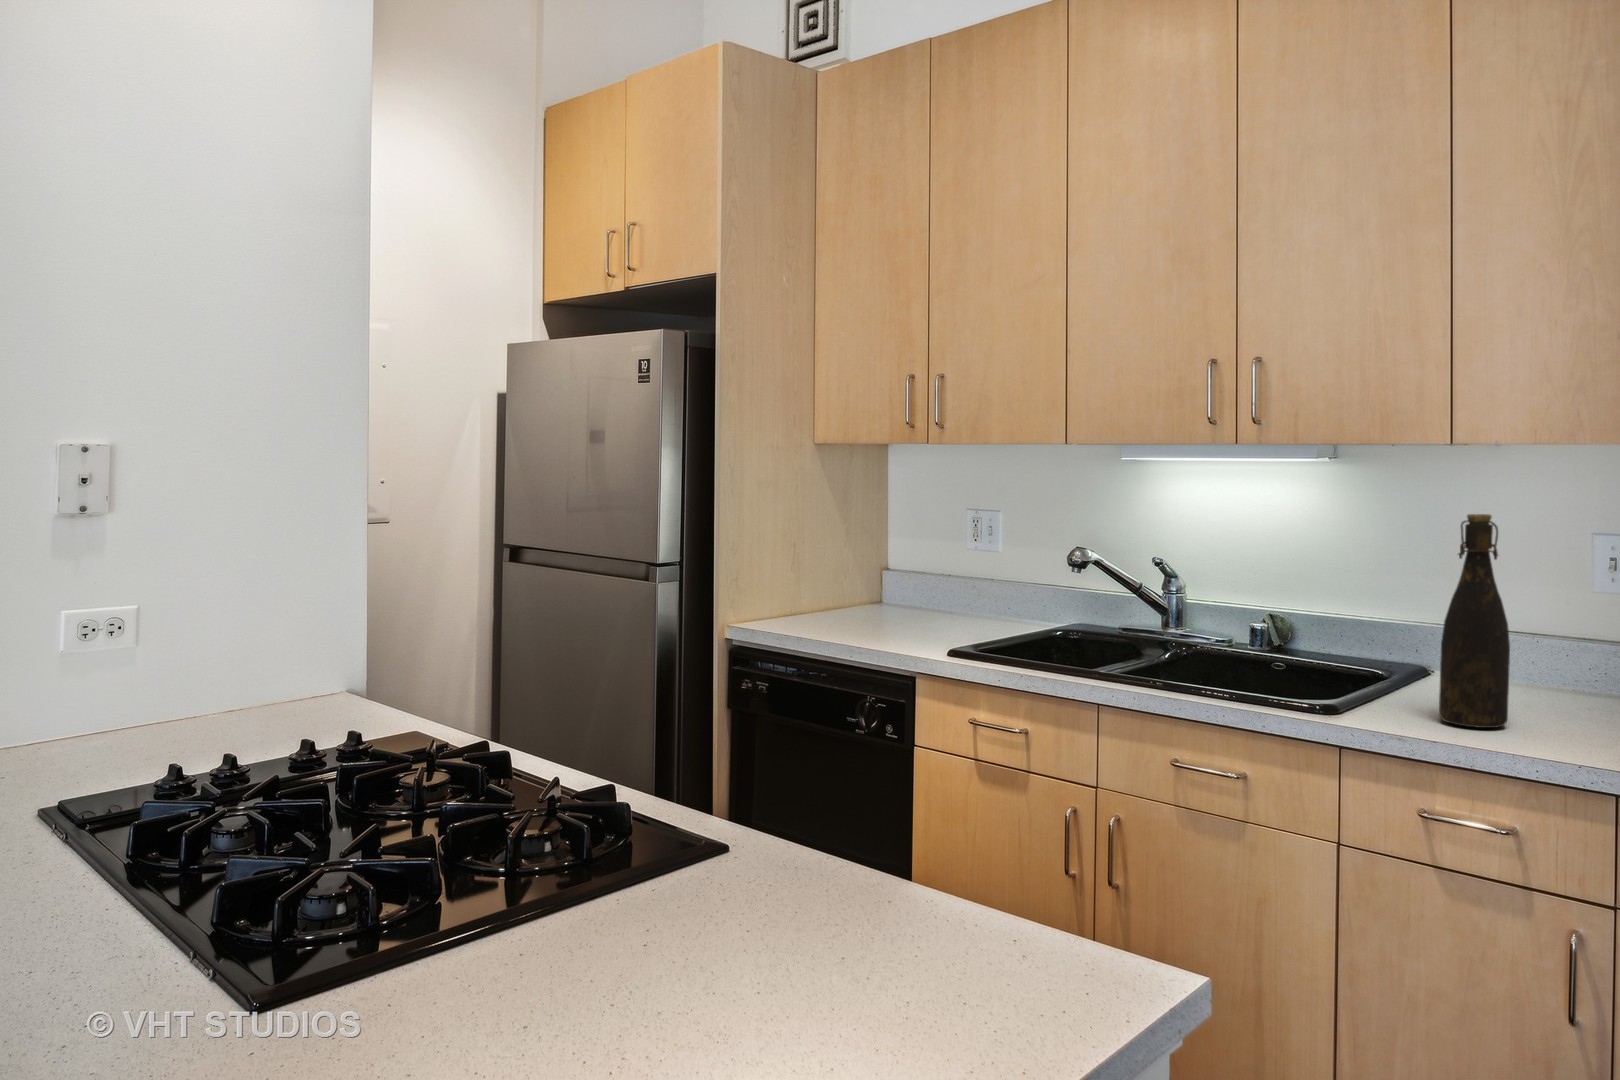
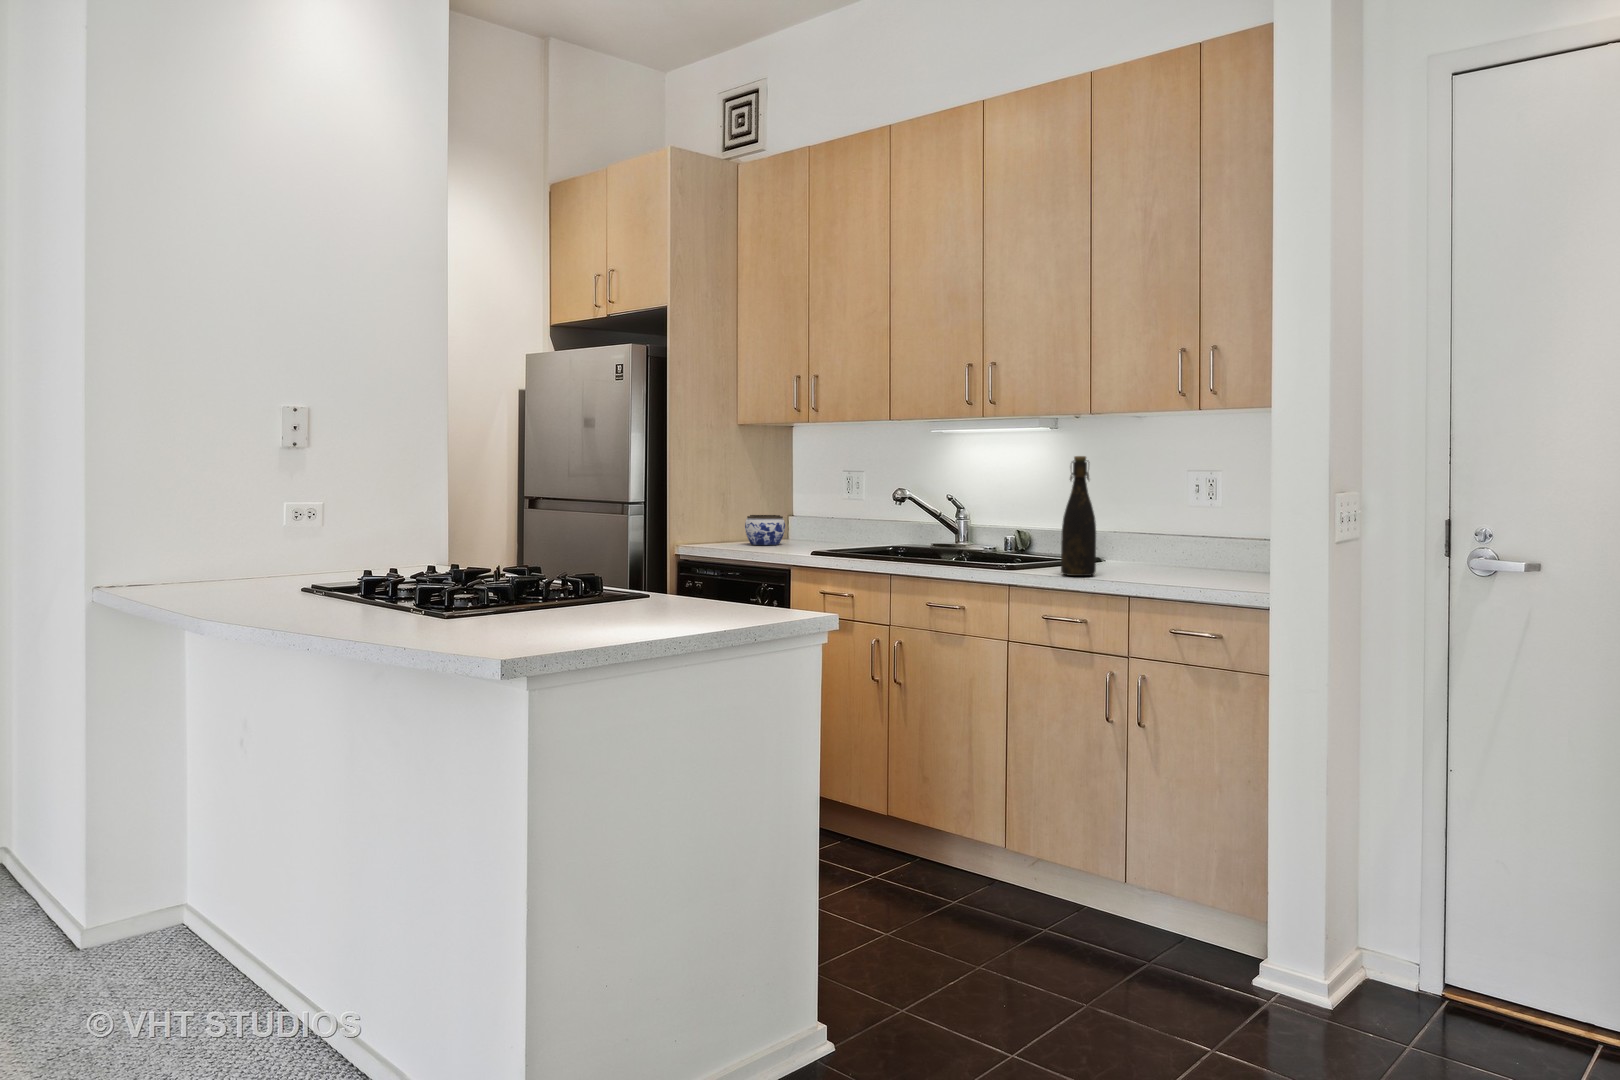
jar: none [825,578,884,624] -> present [745,515,785,545]

